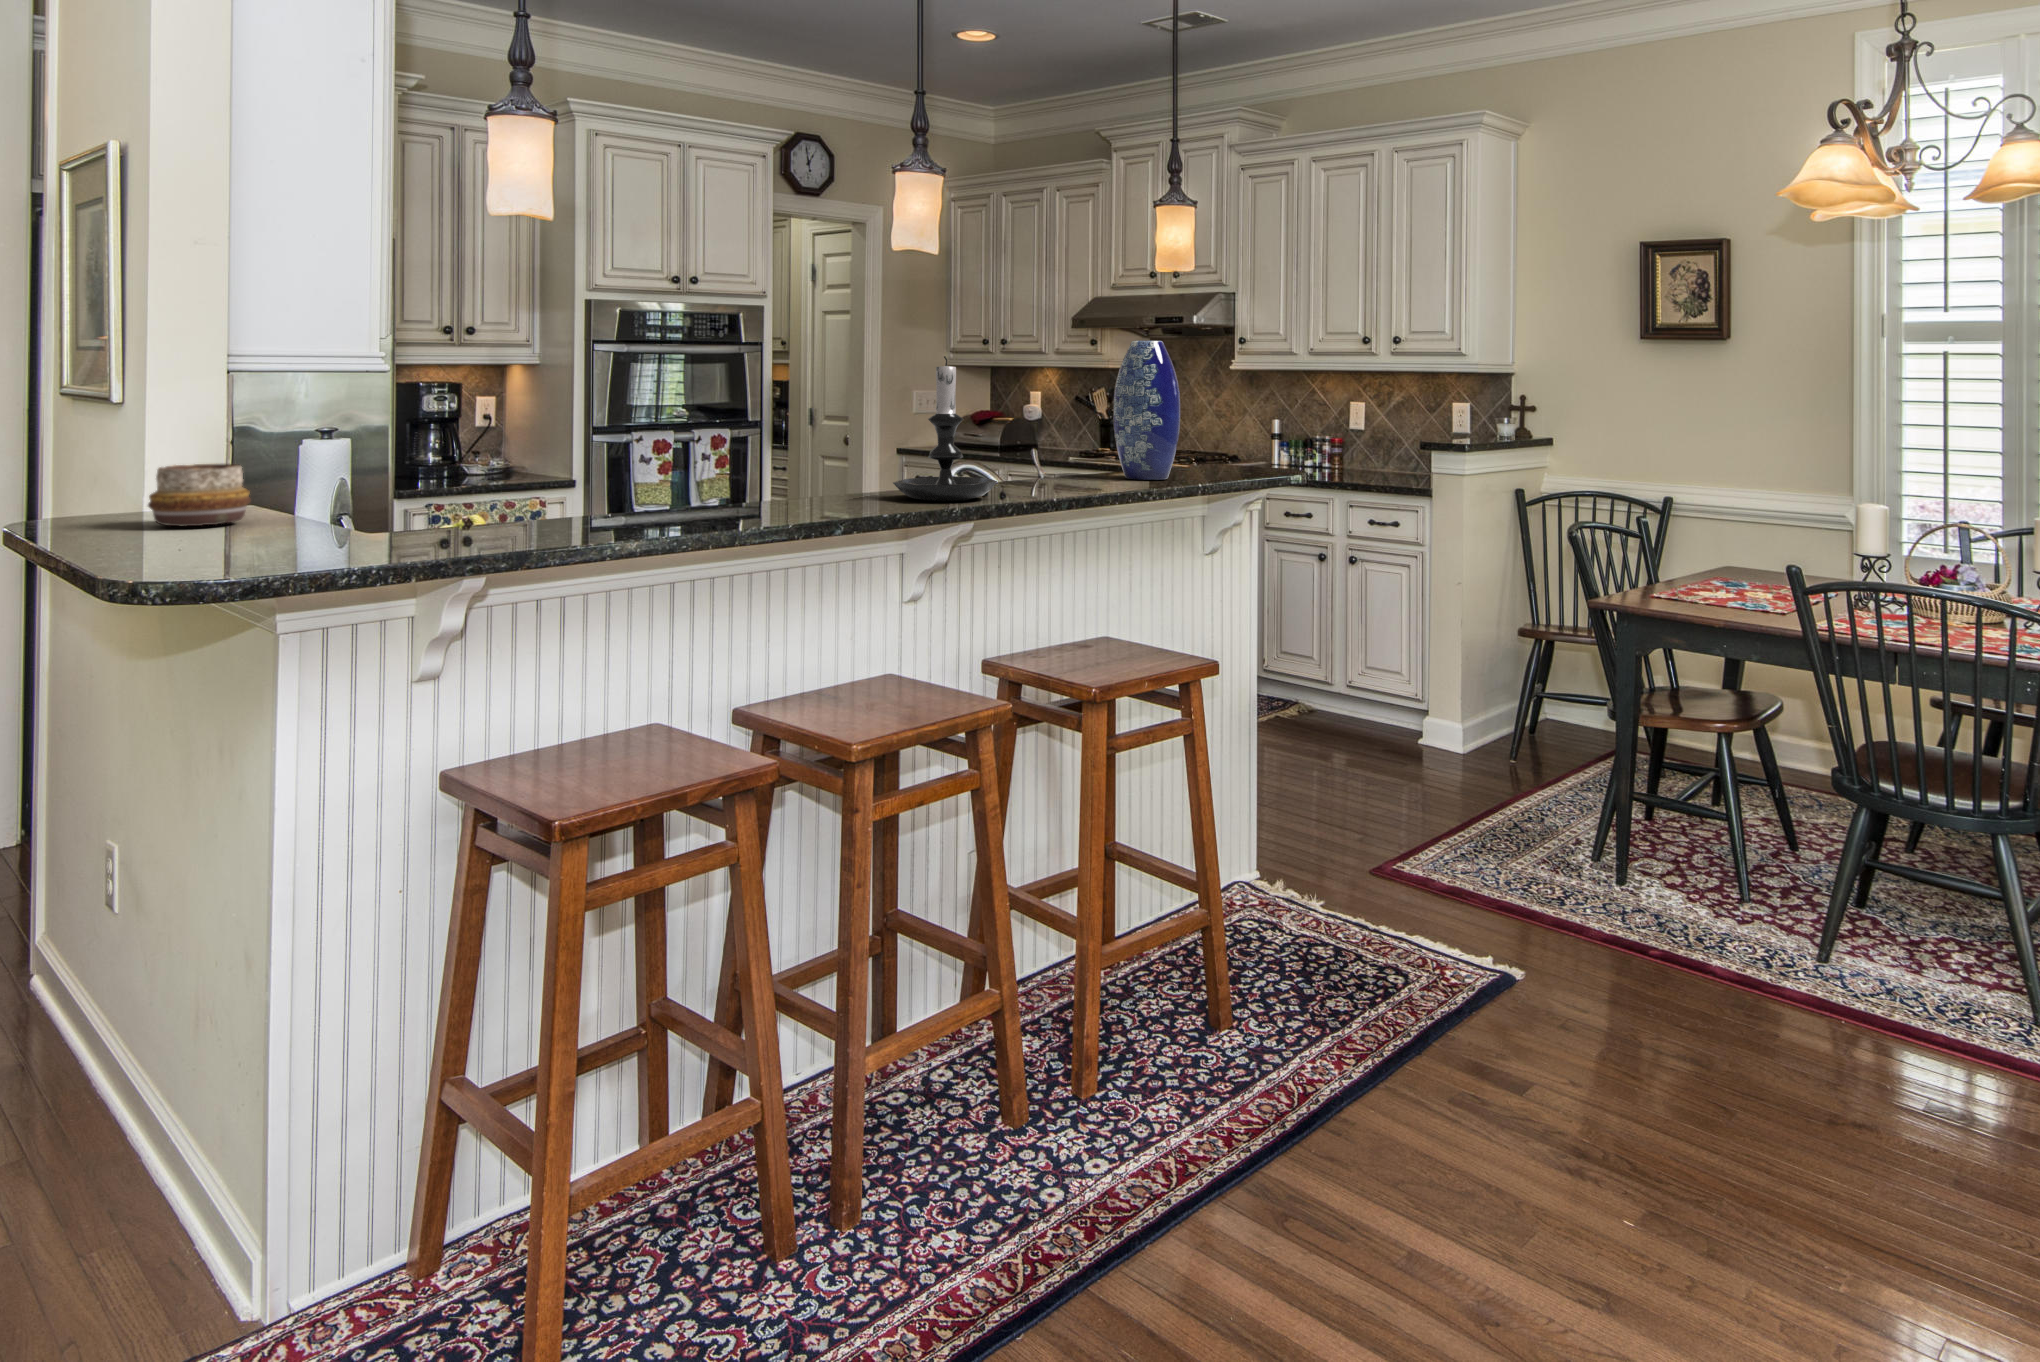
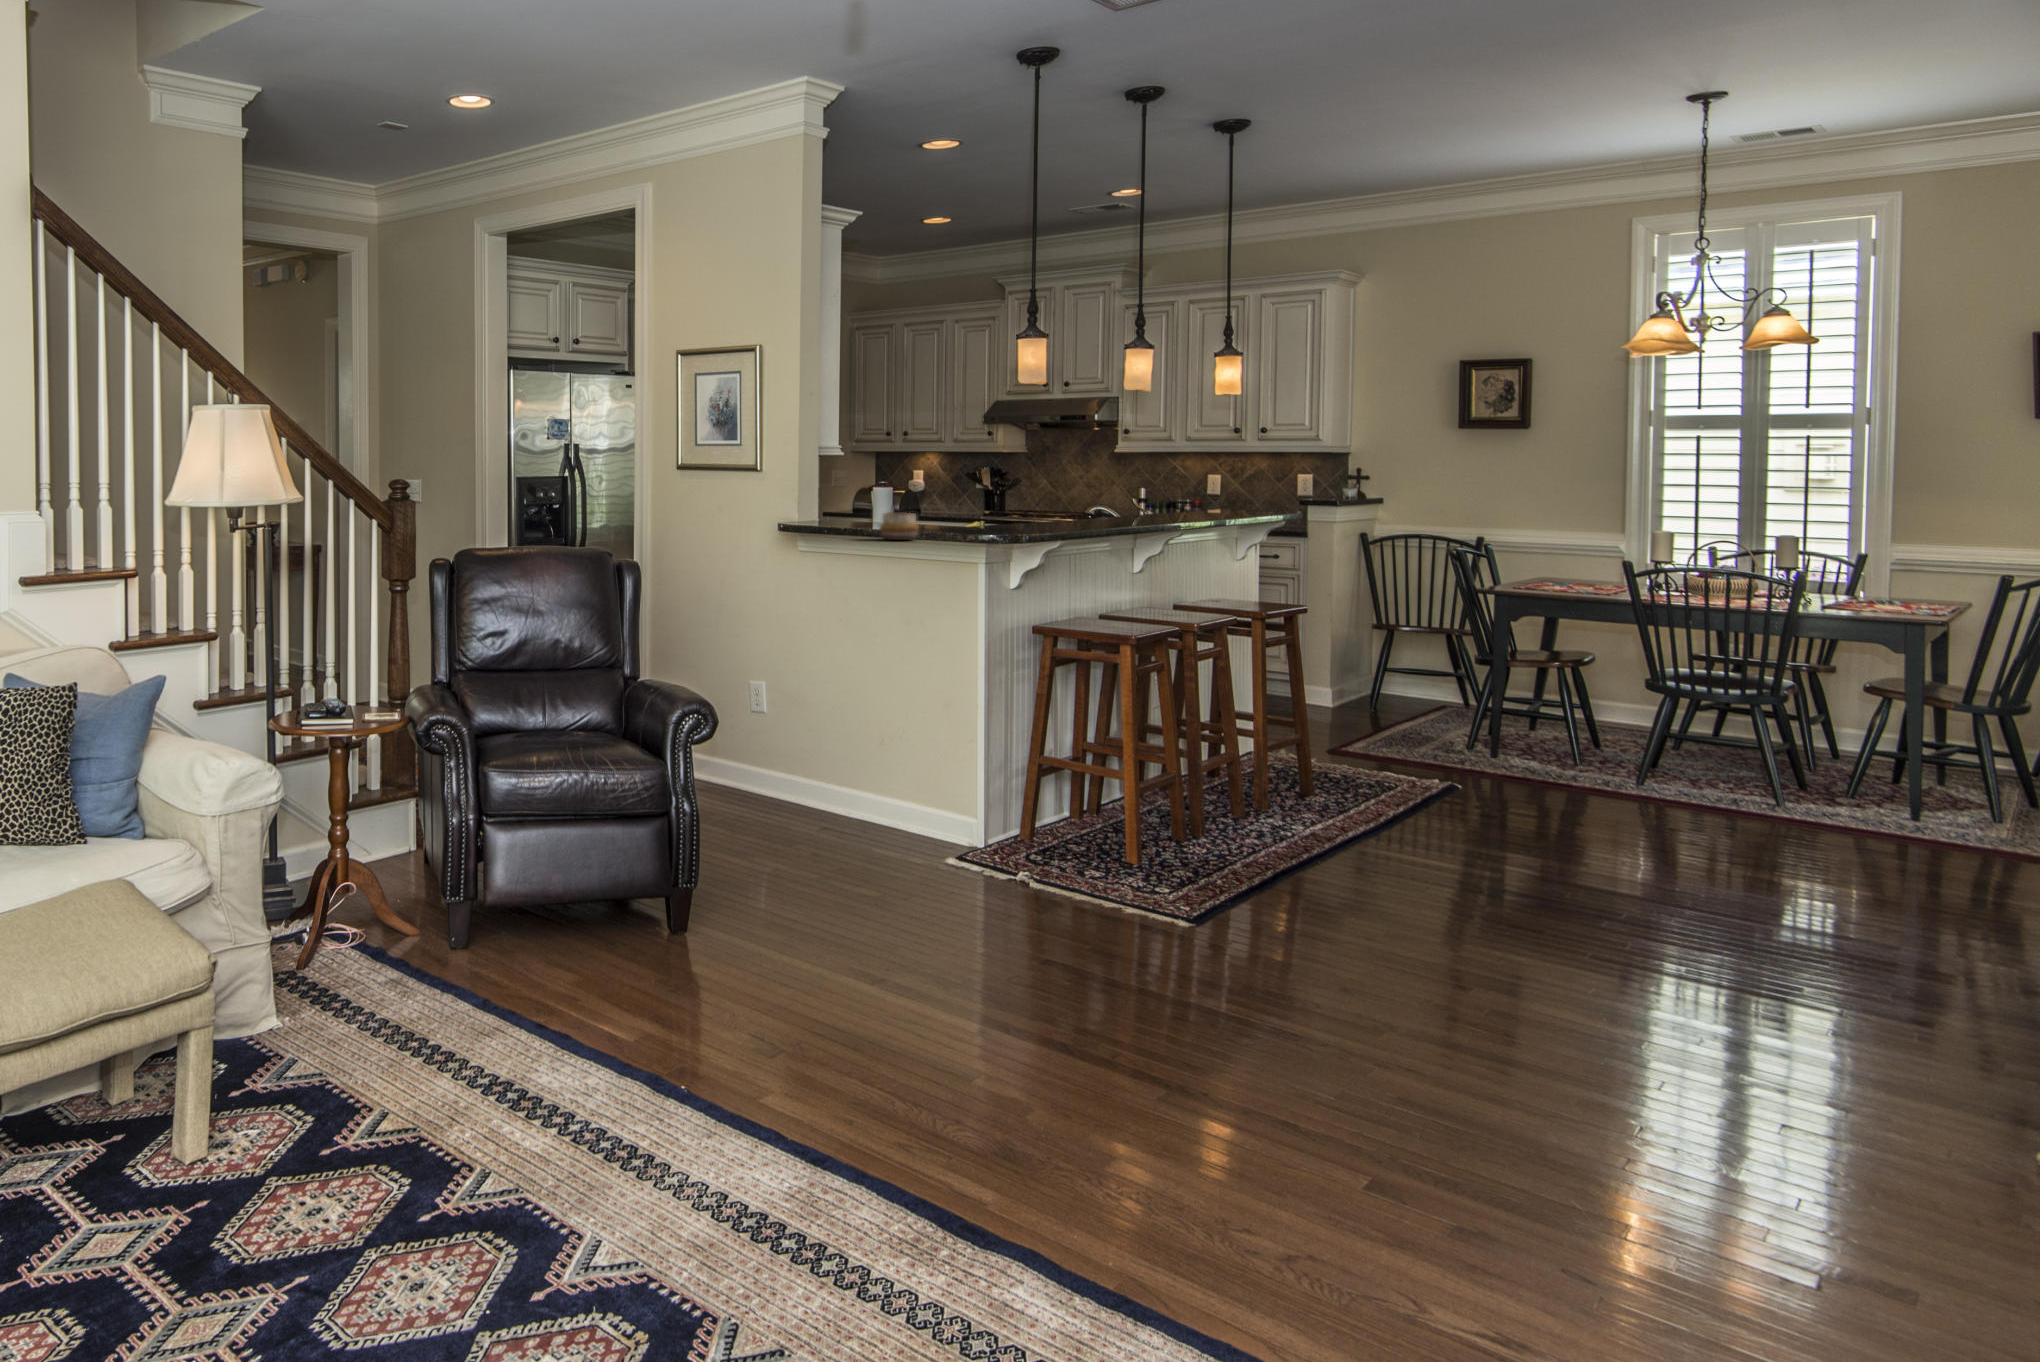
vase: present [1113,341,1180,480] -> none [1196,441,1240,523]
candle holder: present [893,356,997,501] -> none [1136,454,1192,531]

